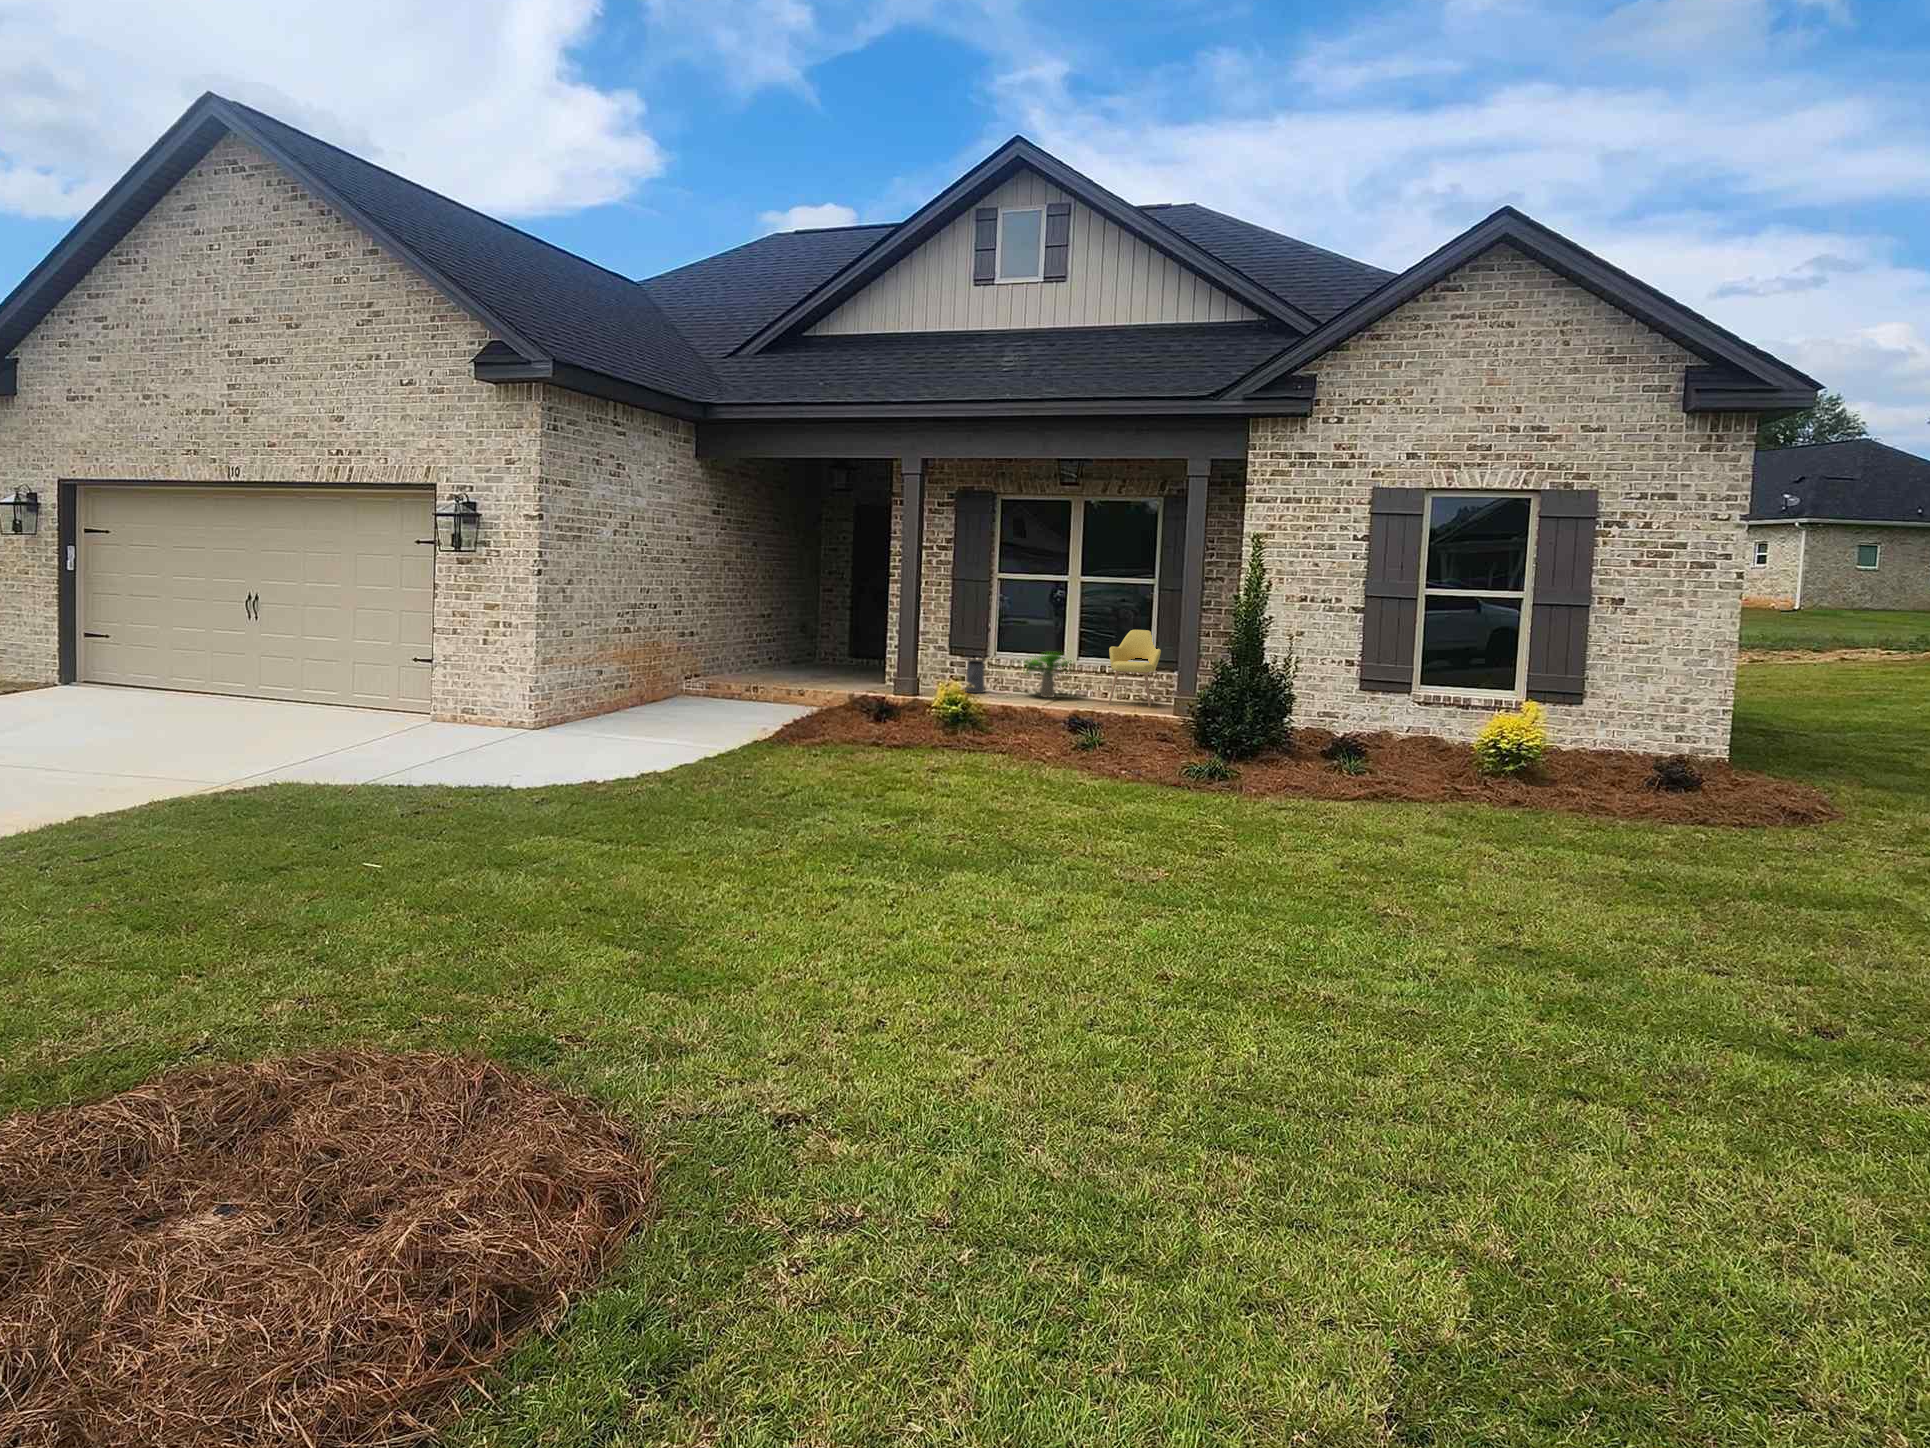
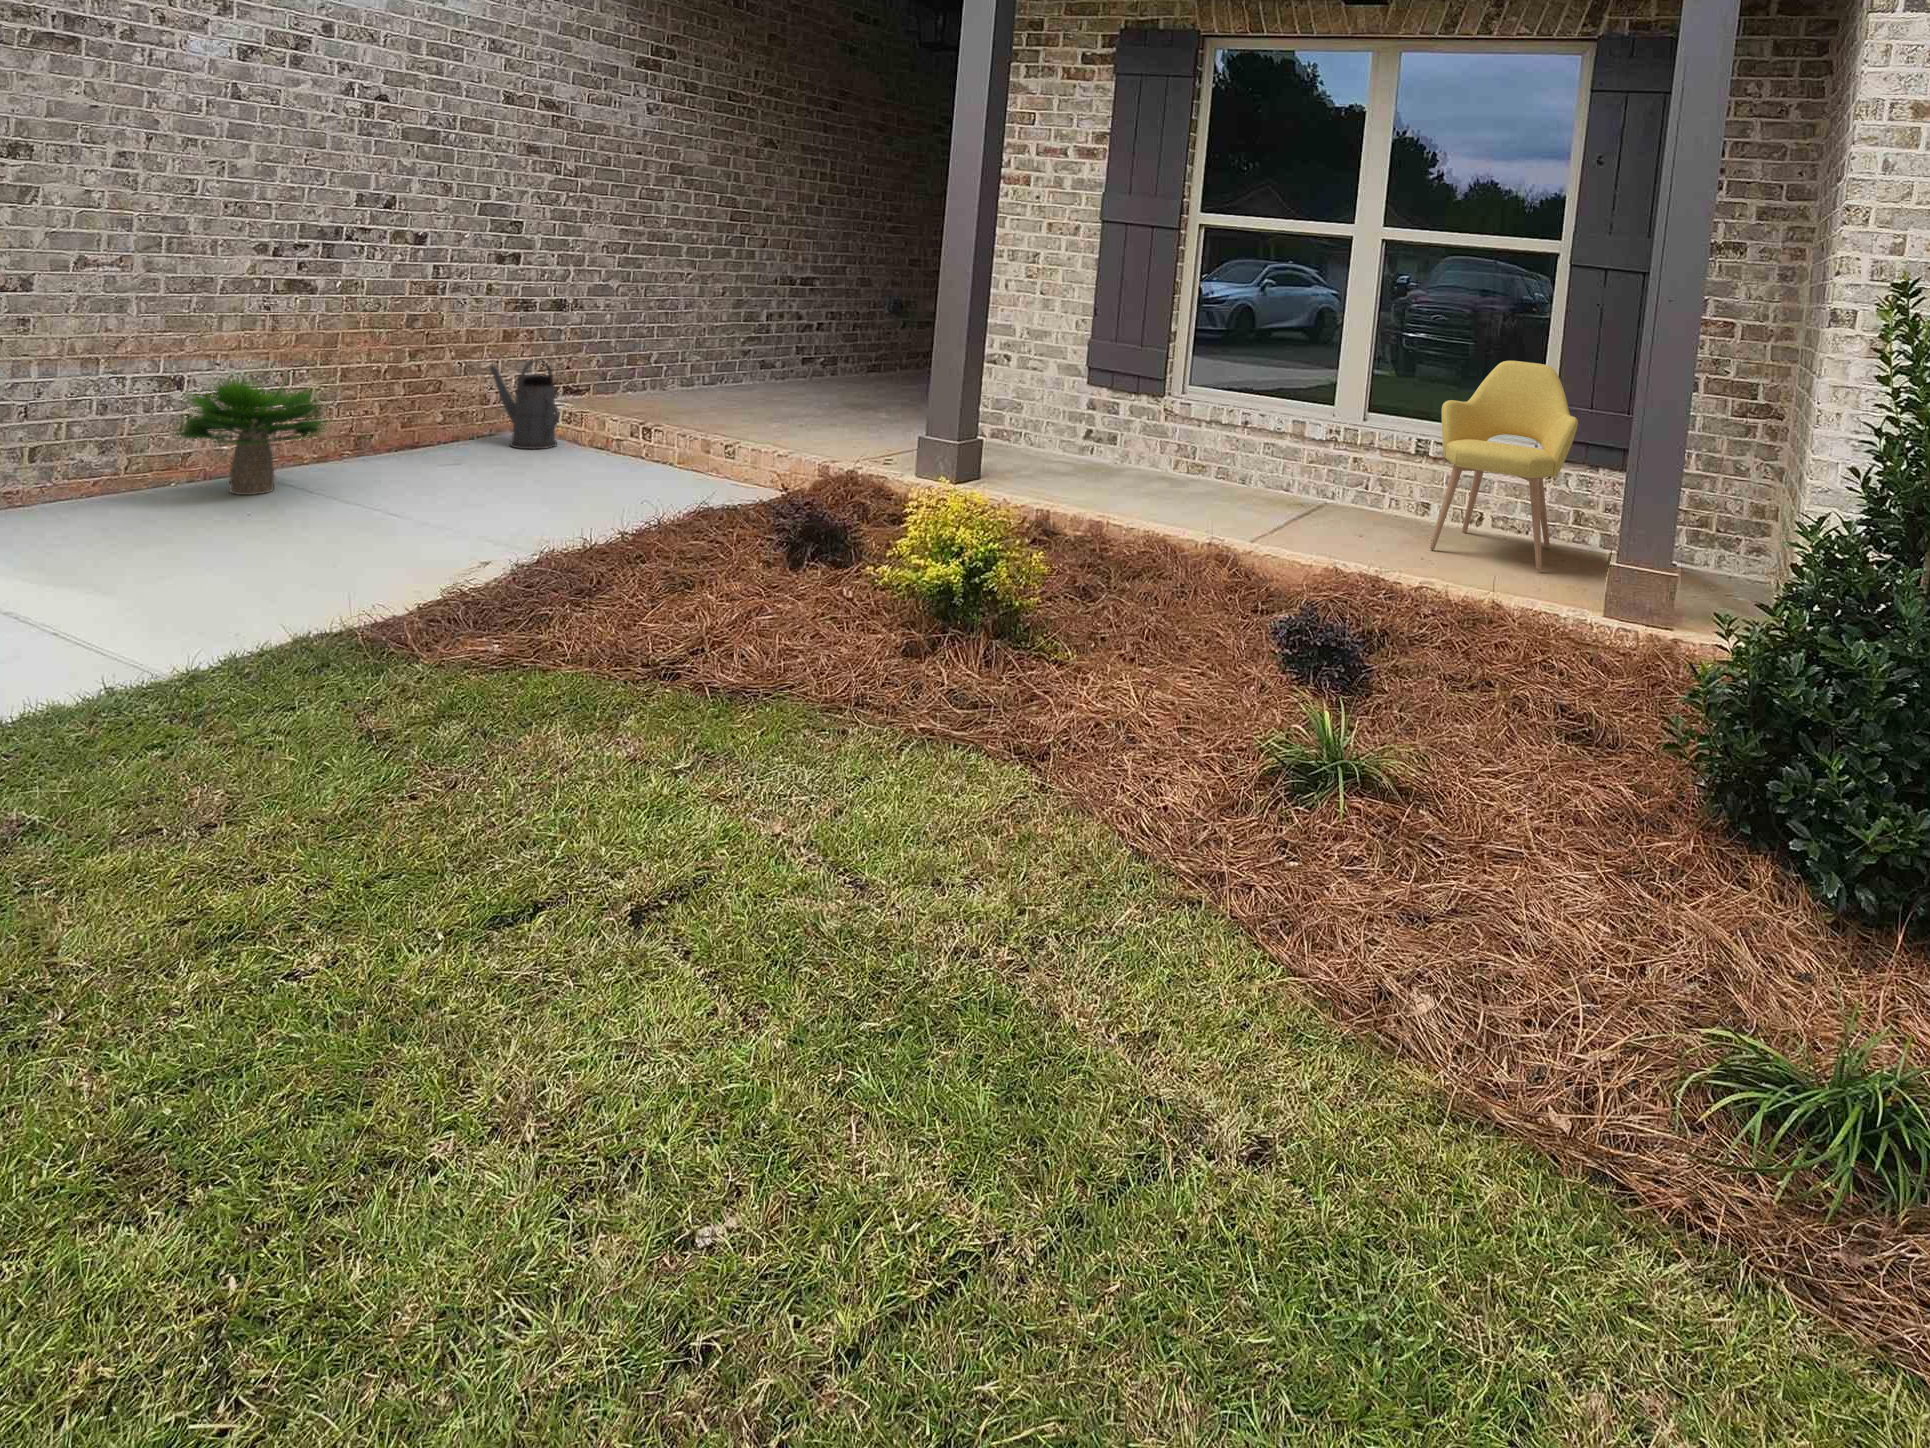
potted plant: present [1023,653,1074,697] -> present [171,376,328,495]
watering can: present [966,659,985,693] -> present [490,360,560,449]

